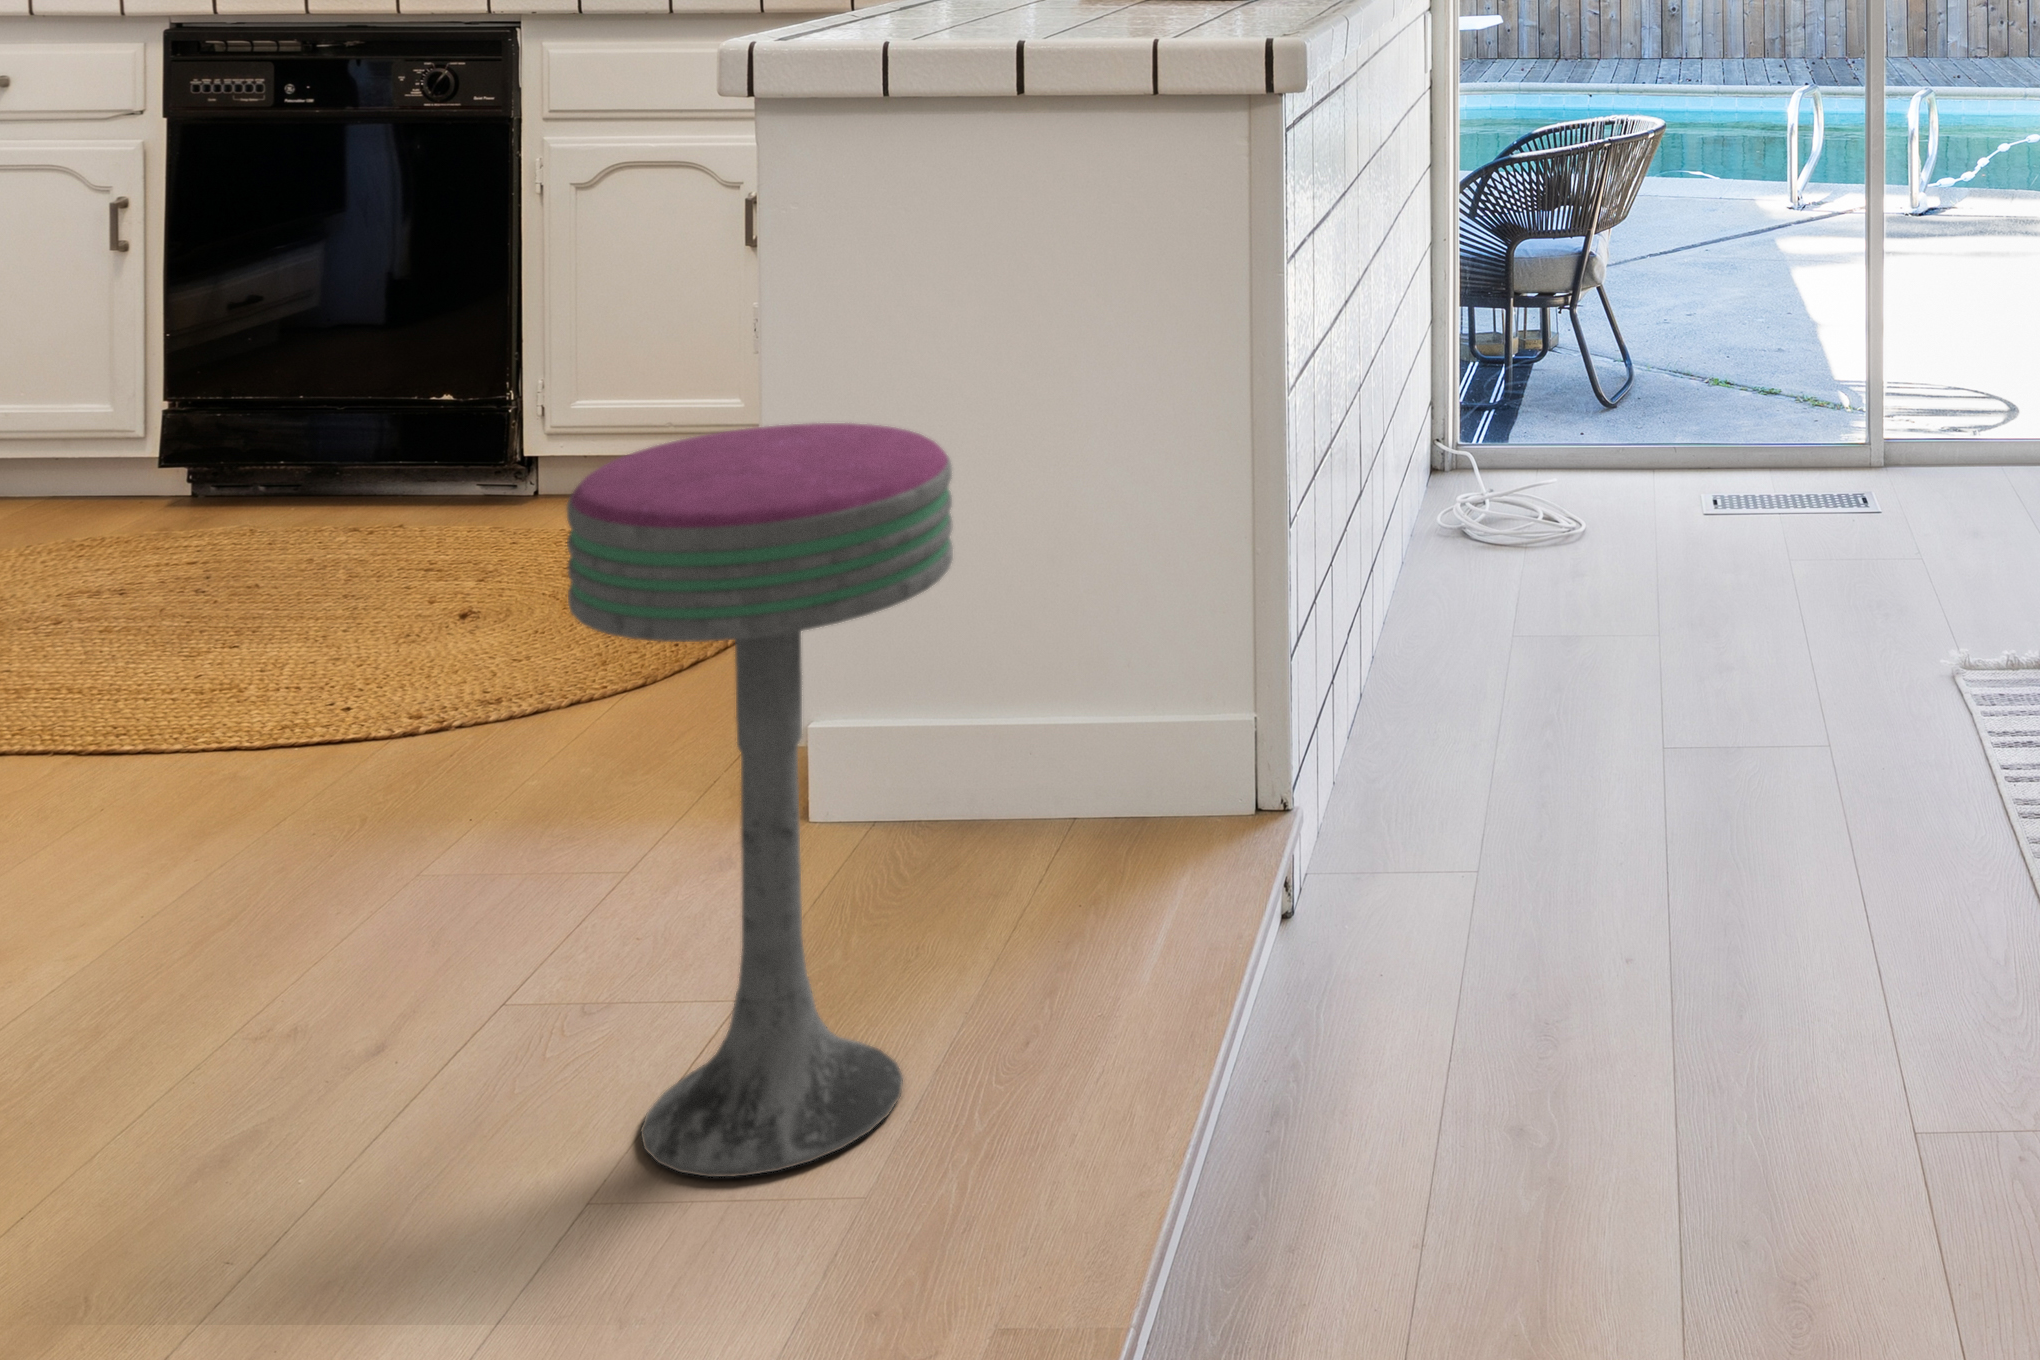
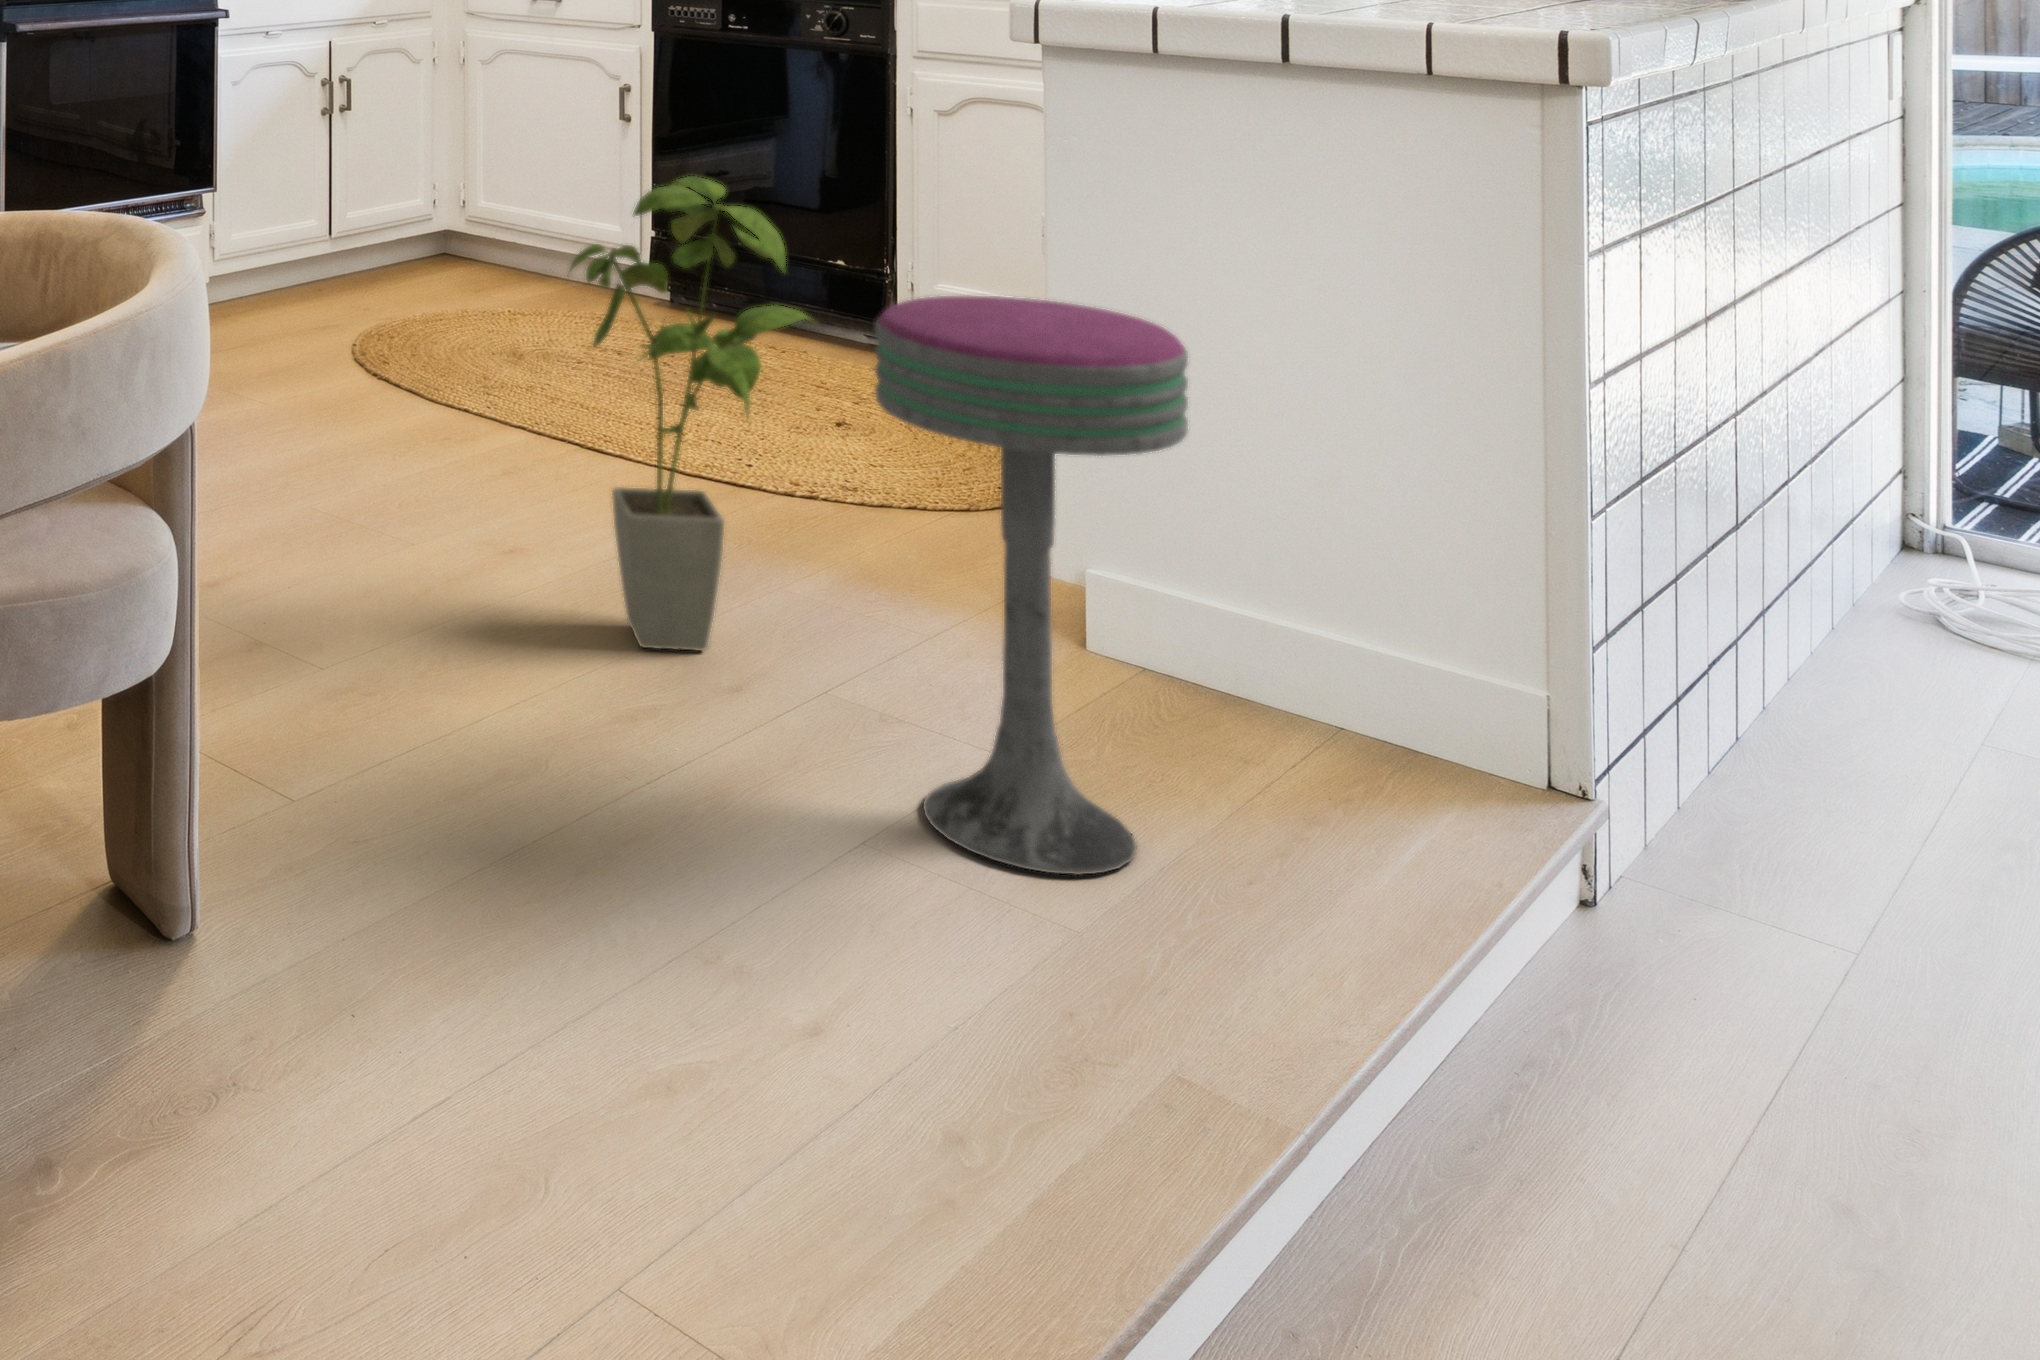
house plant: none [52,337,462,1055] -> present [566,176,817,651]

